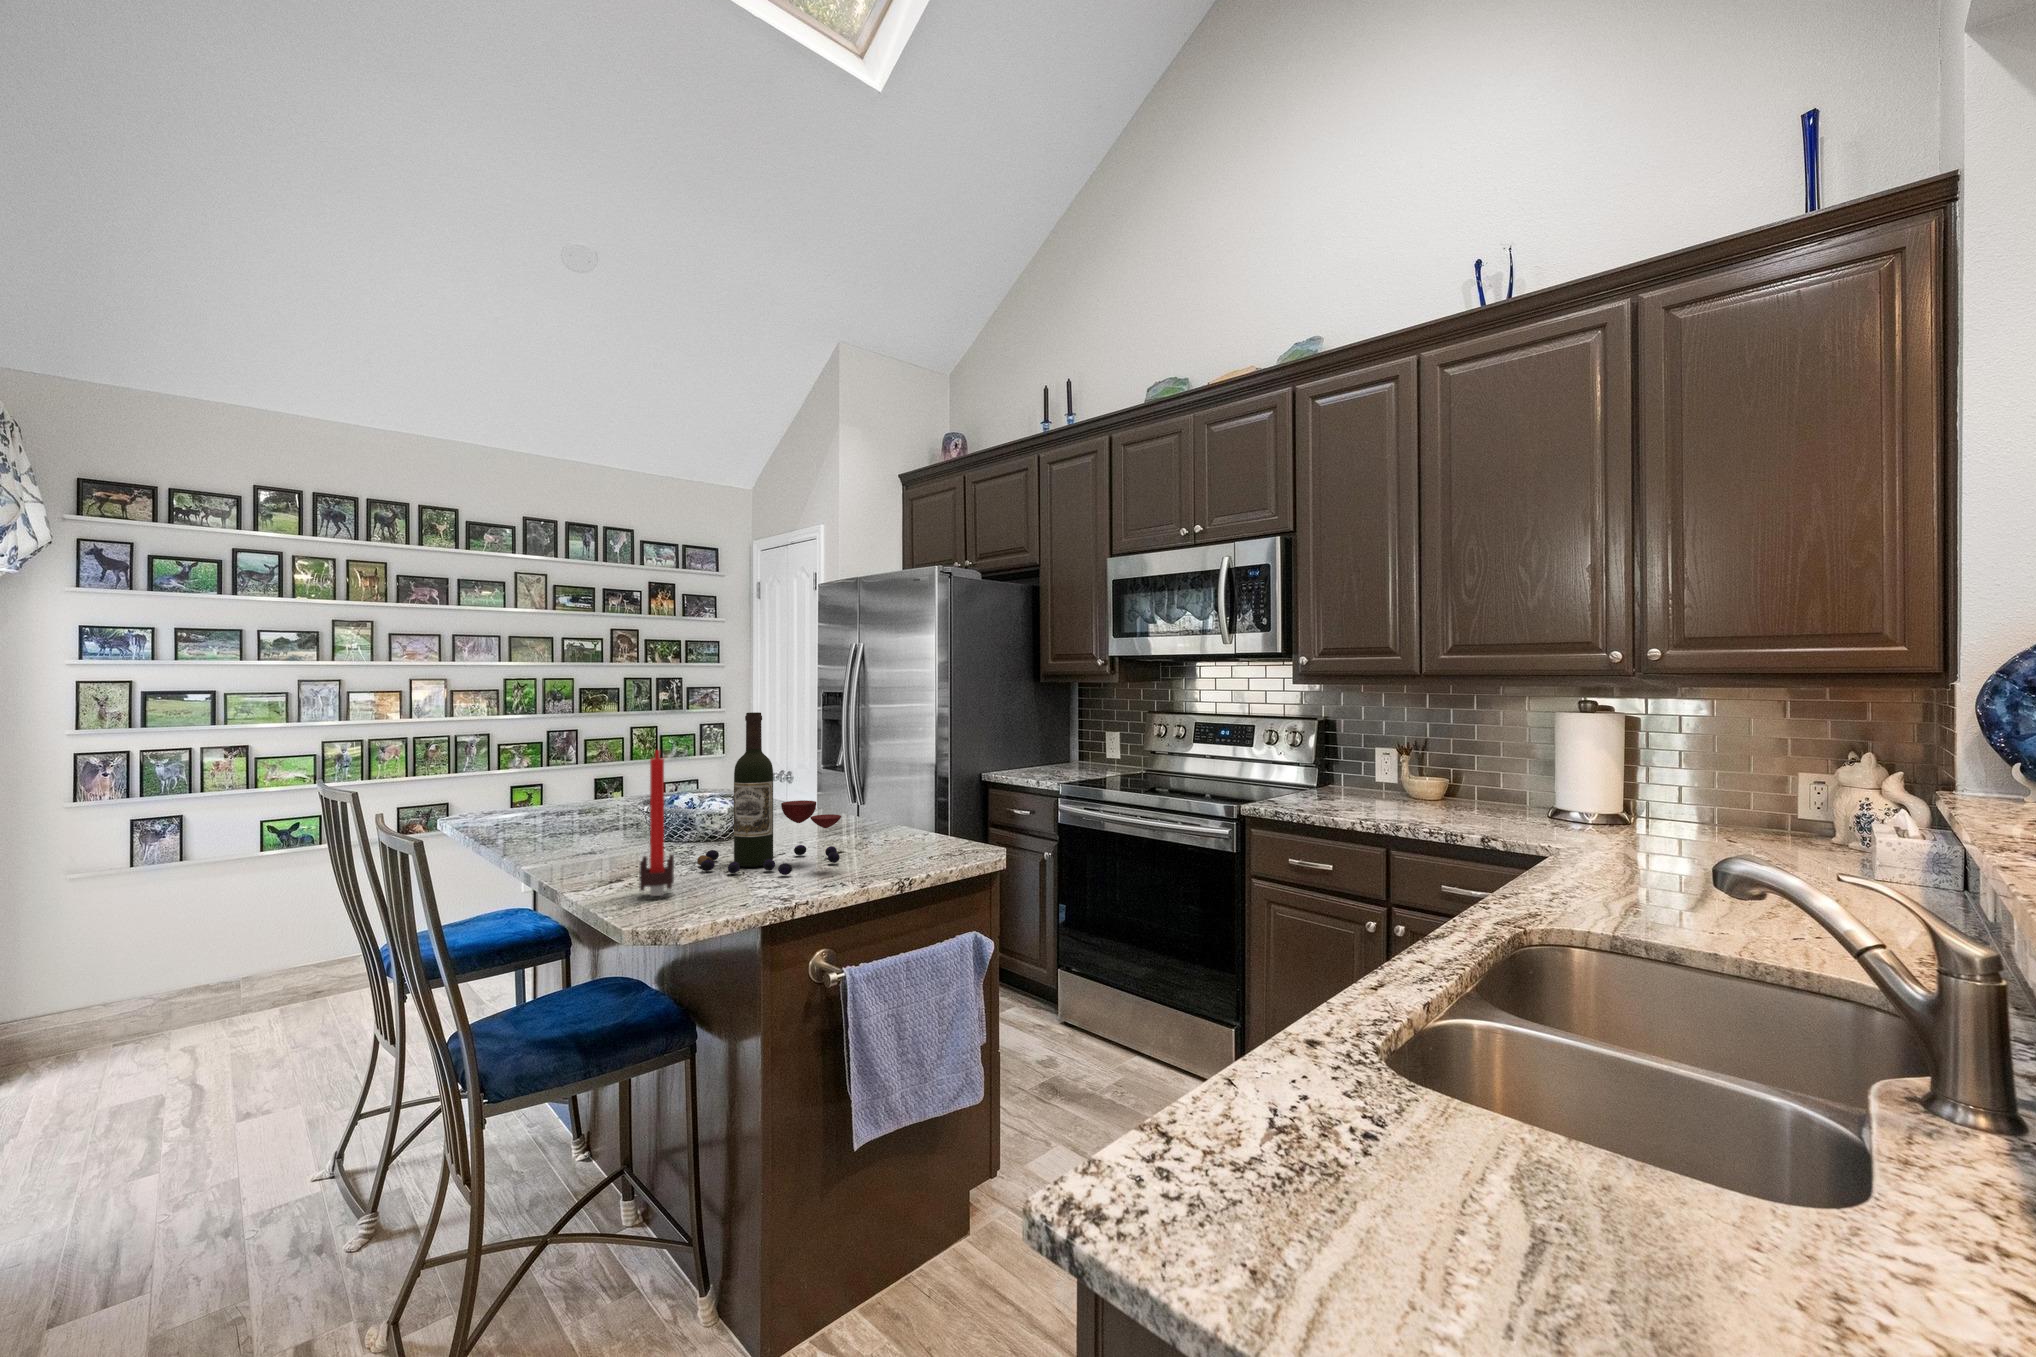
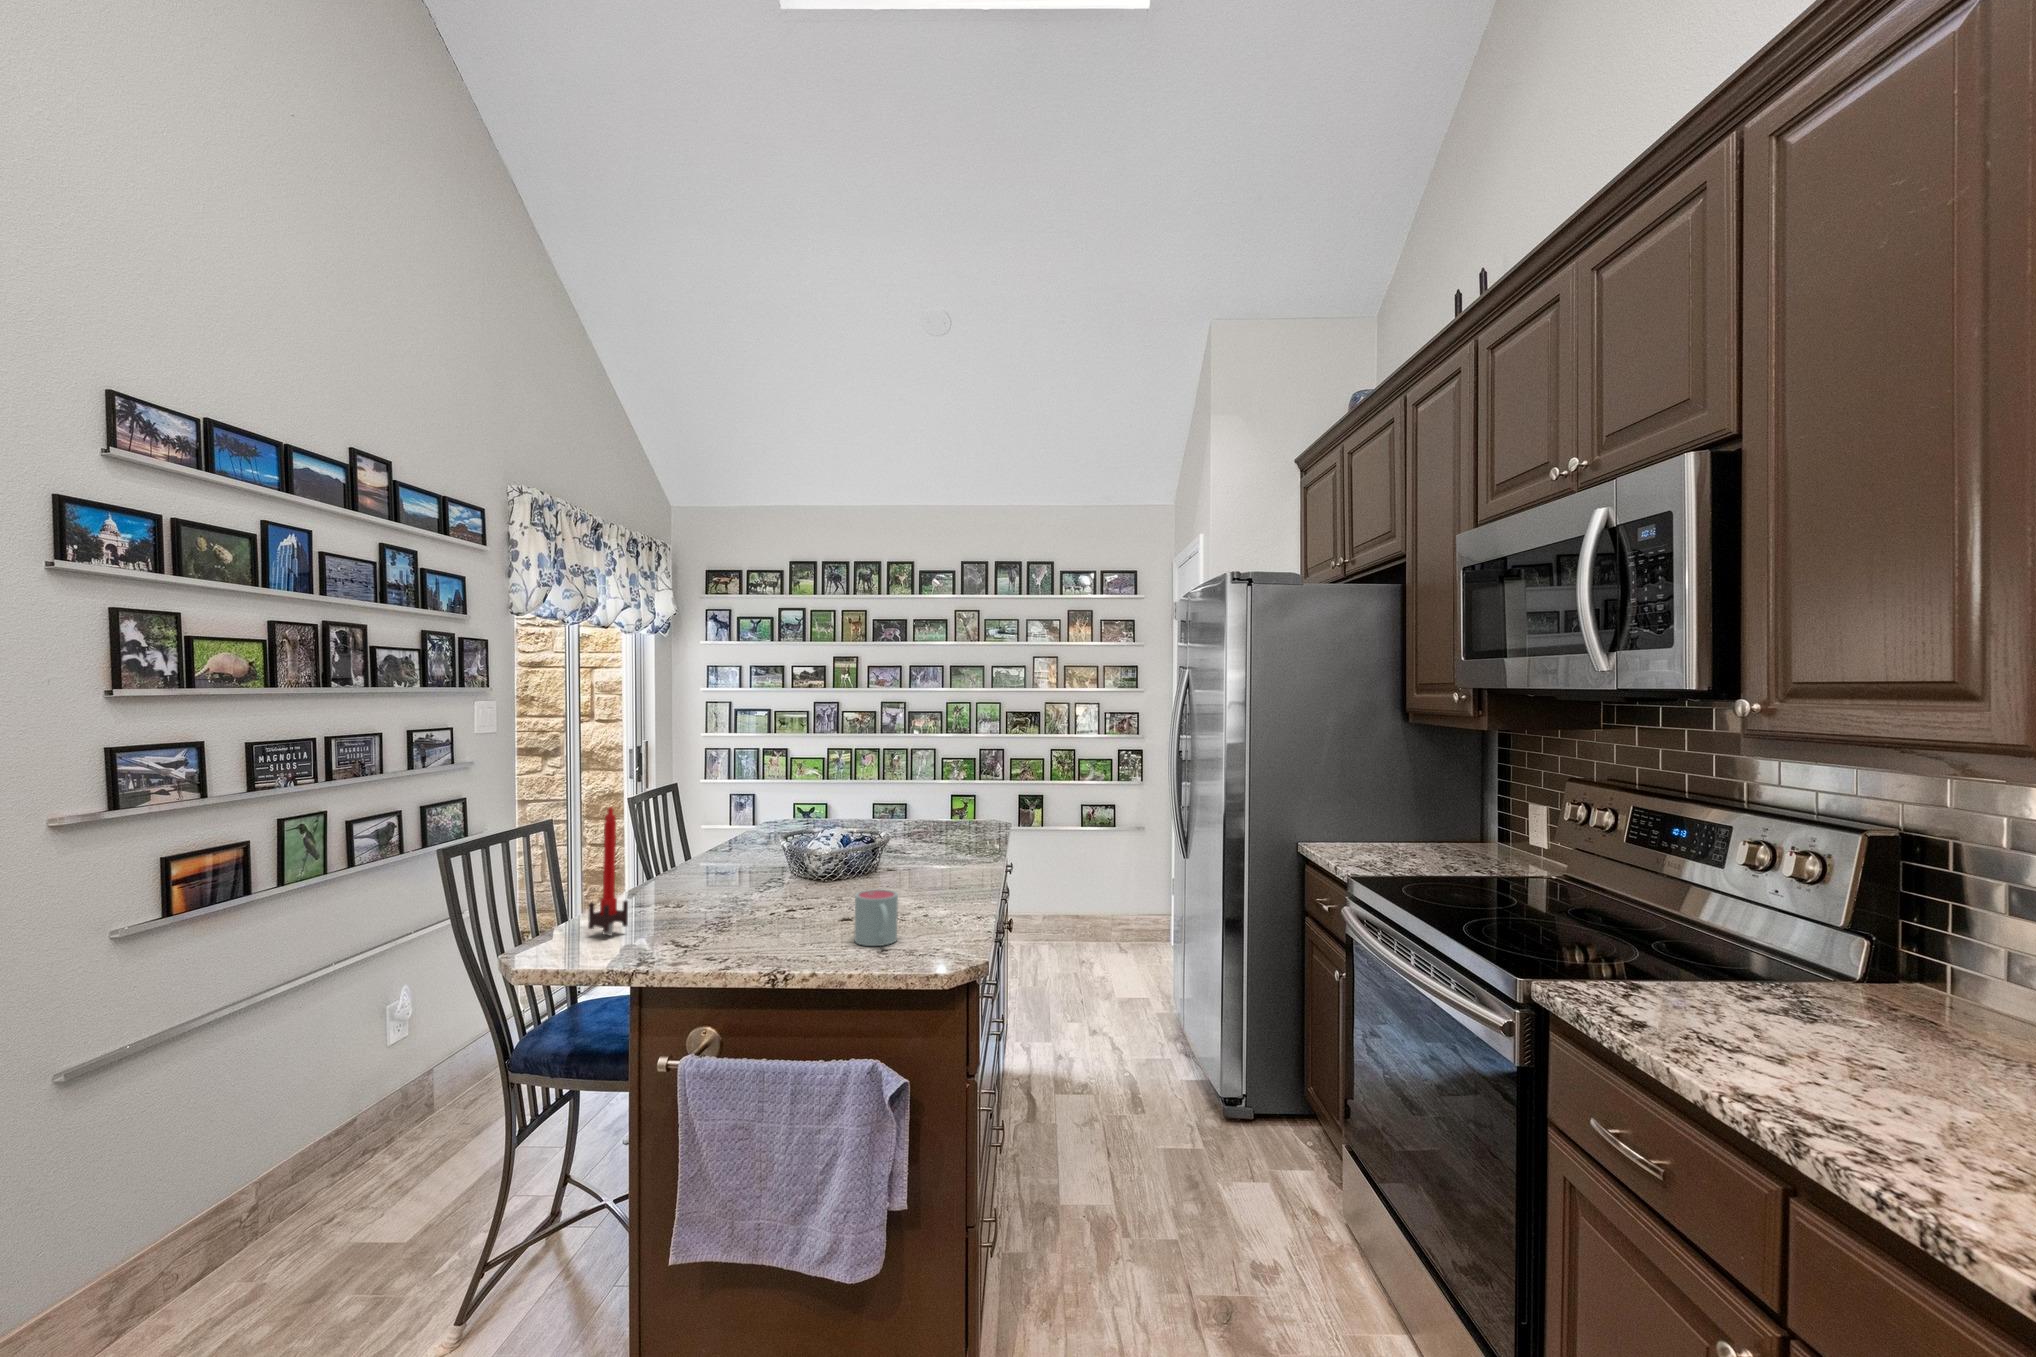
wine bottle: present [697,712,841,875] -> none [699,773,822,947]
mug: none [887,809,941,857] -> present [854,890,898,946]

